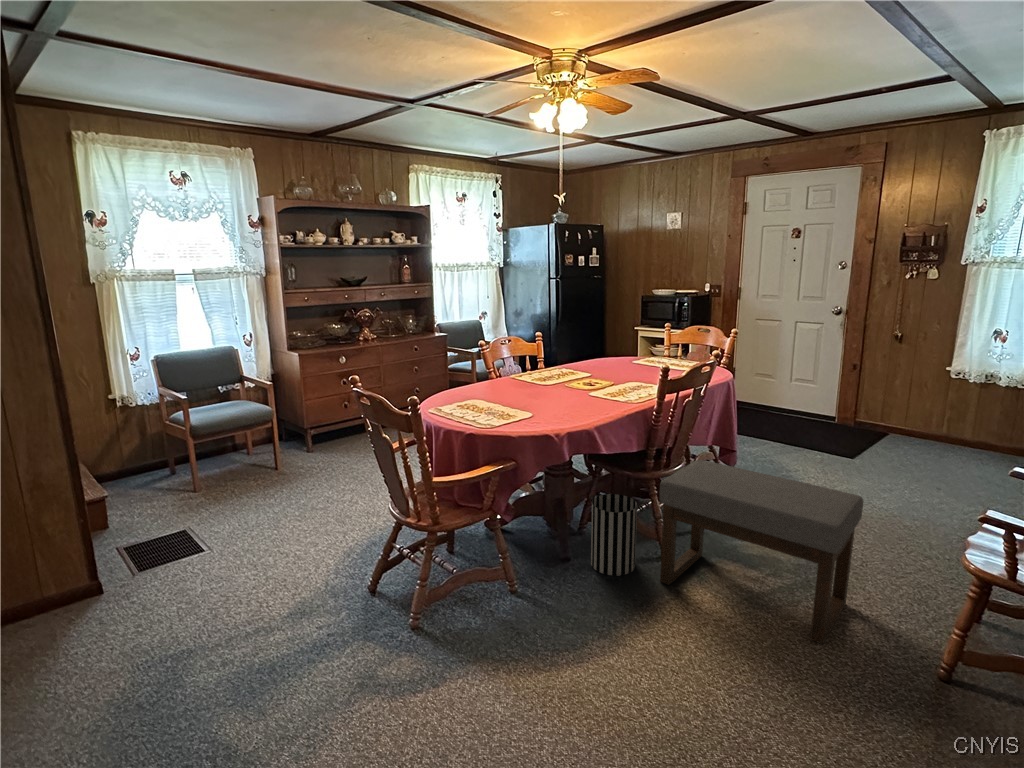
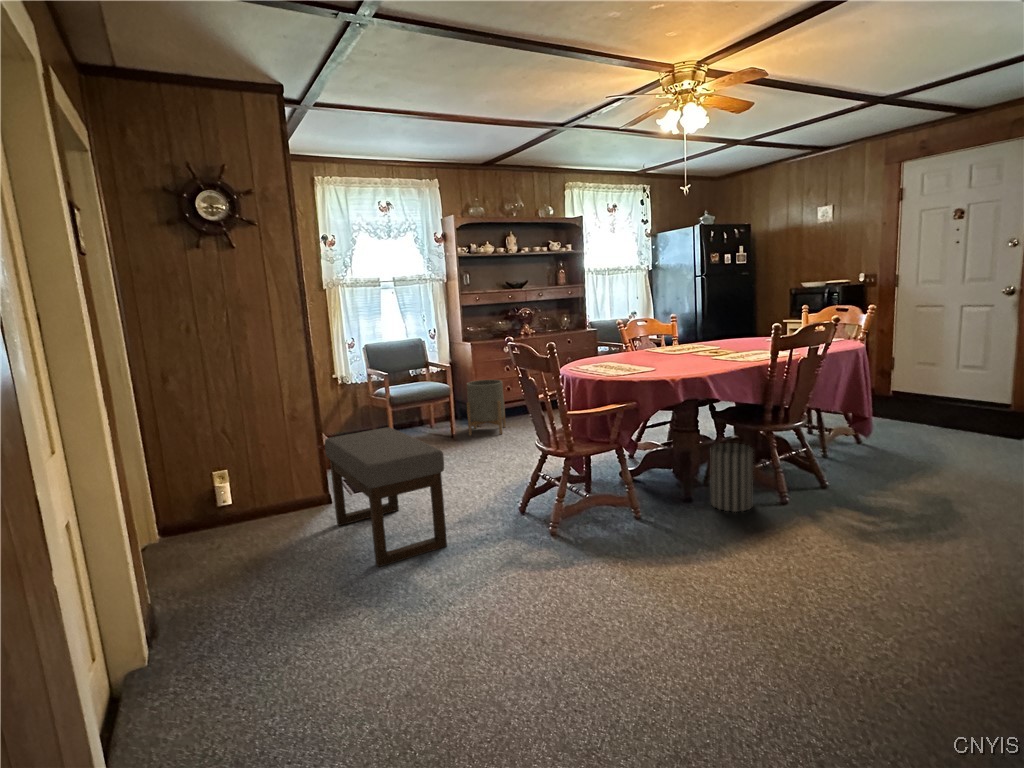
planter: none [295,397,344,466] -> present [467,380,506,435]
ottoman: present [660,460,863,644] -> present [325,427,447,567]

